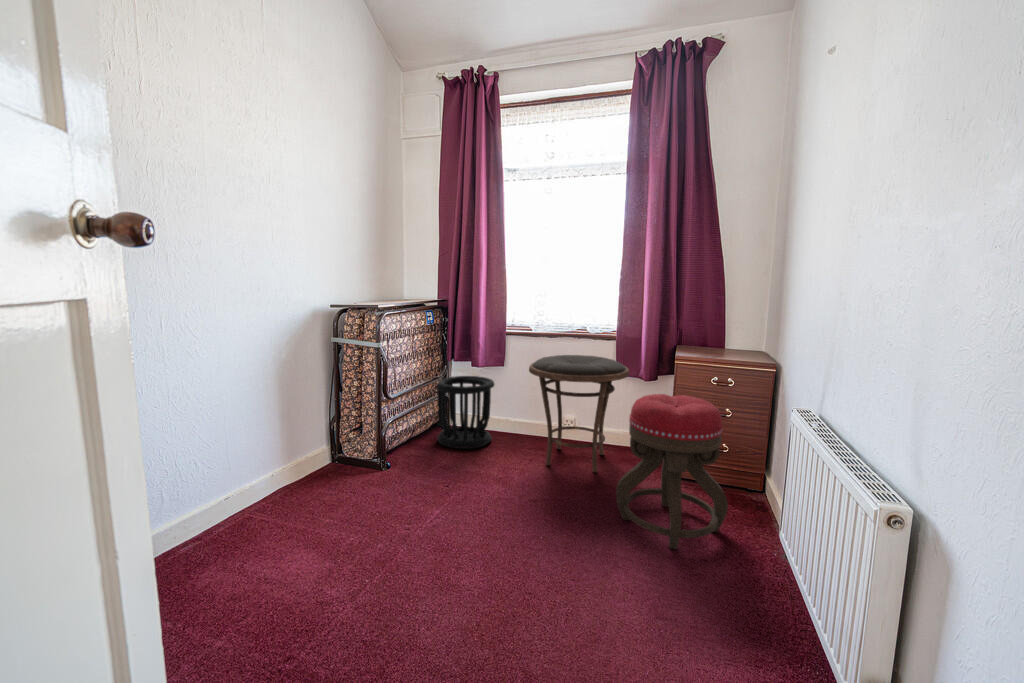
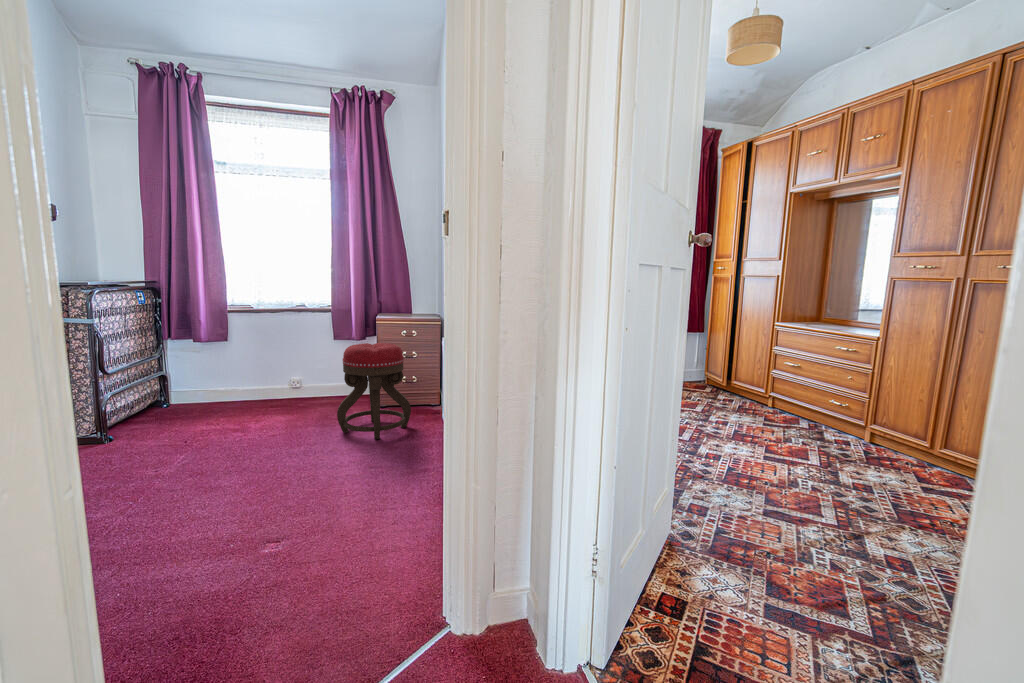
side table: present [529,355,629,472] -> none [256,326,343,415]
wastebasket: present [436,376,494,449] -> none [154,352,221,418]

